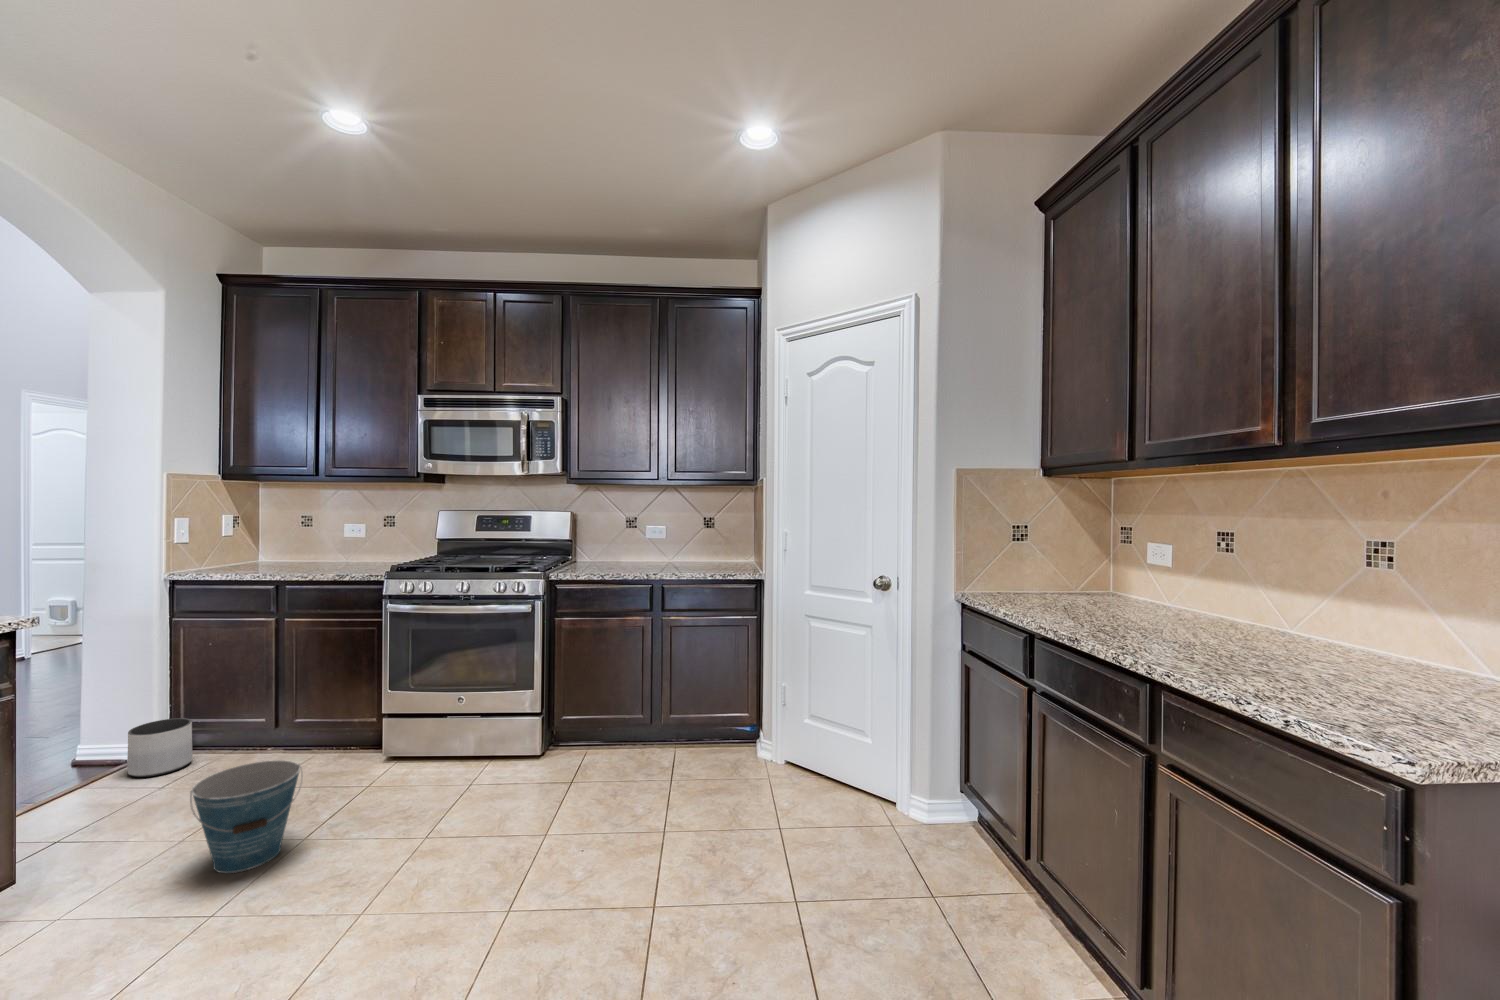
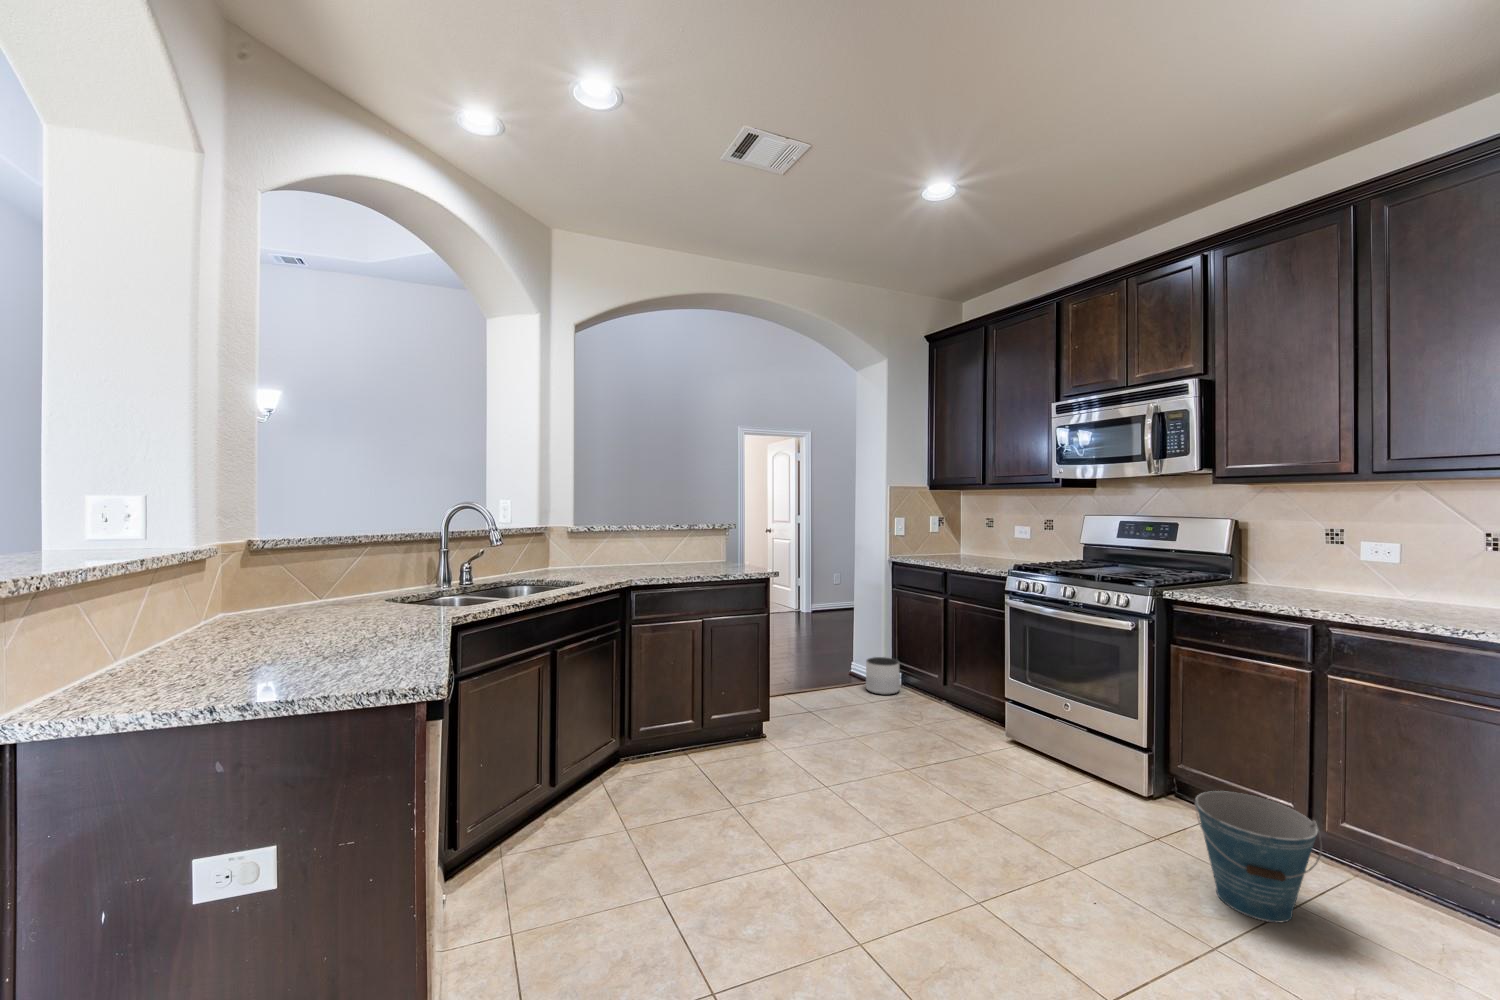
bucket: present [190,760,302,873] -> present [1195,791,1322,923]

